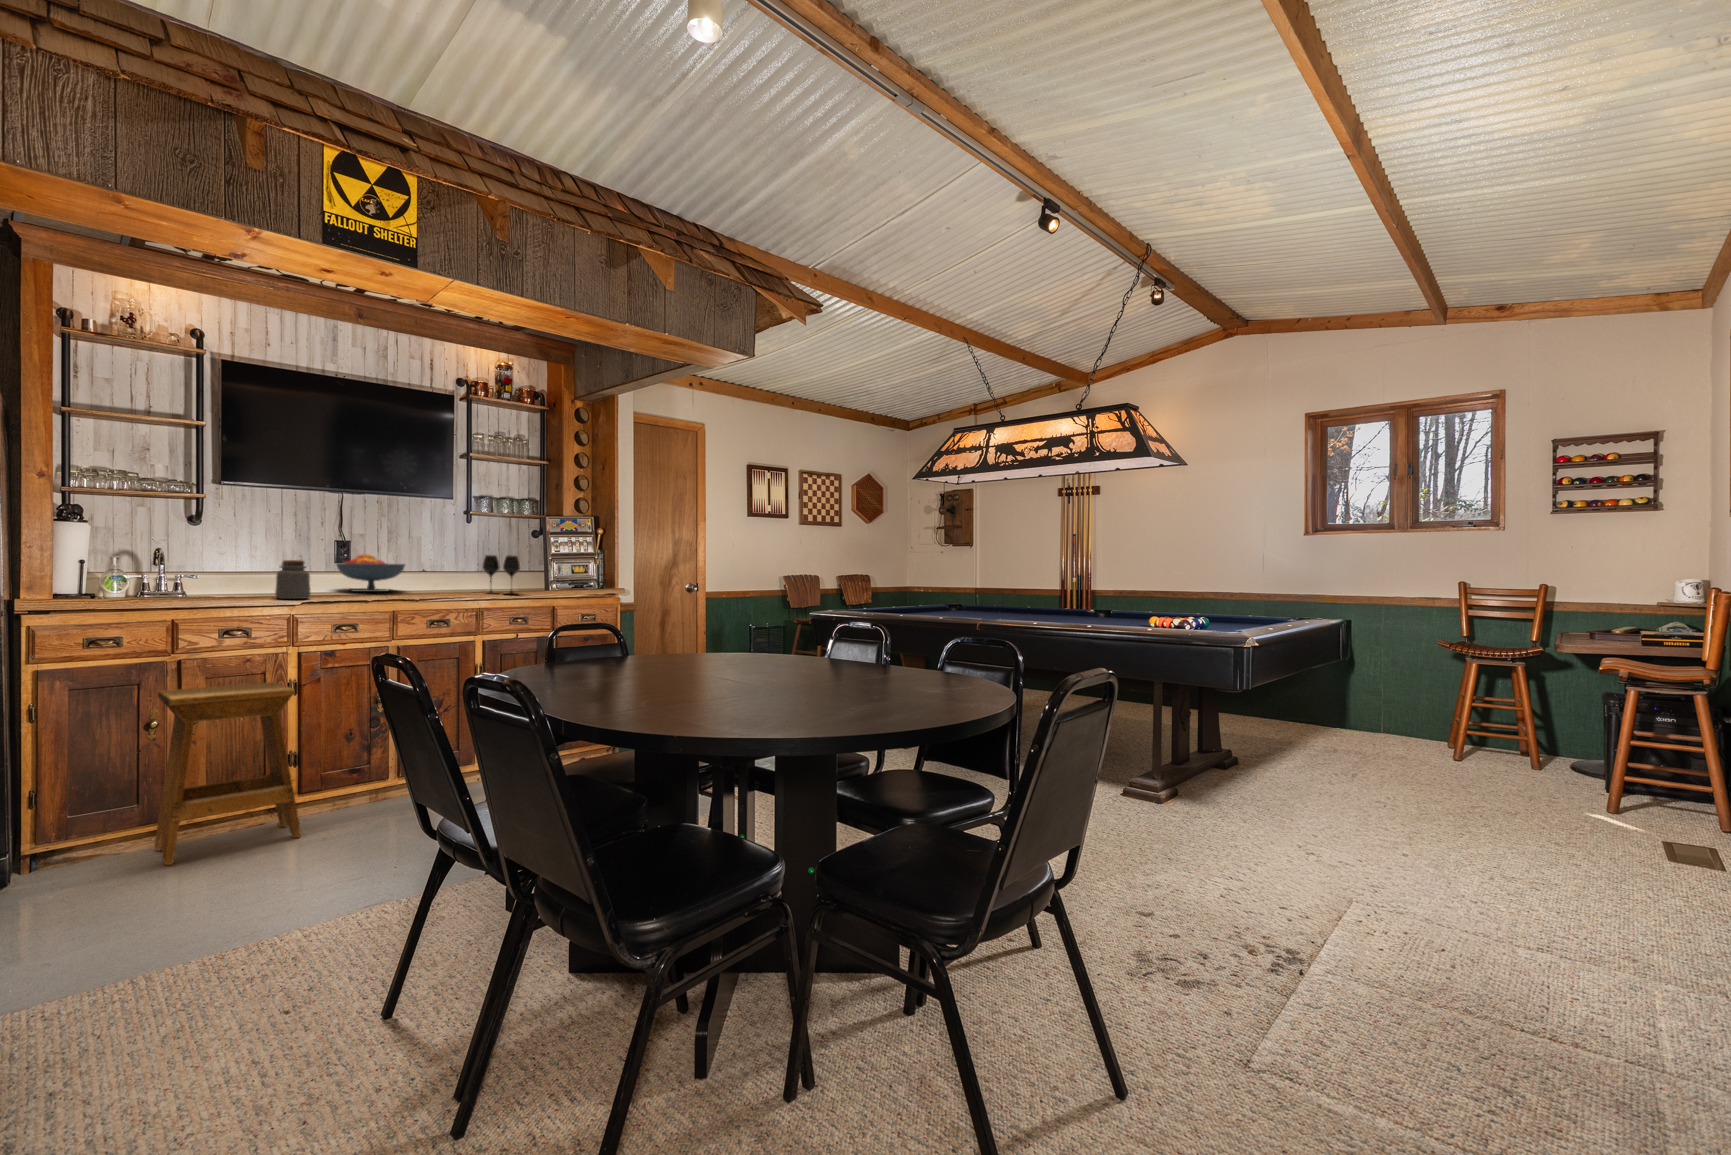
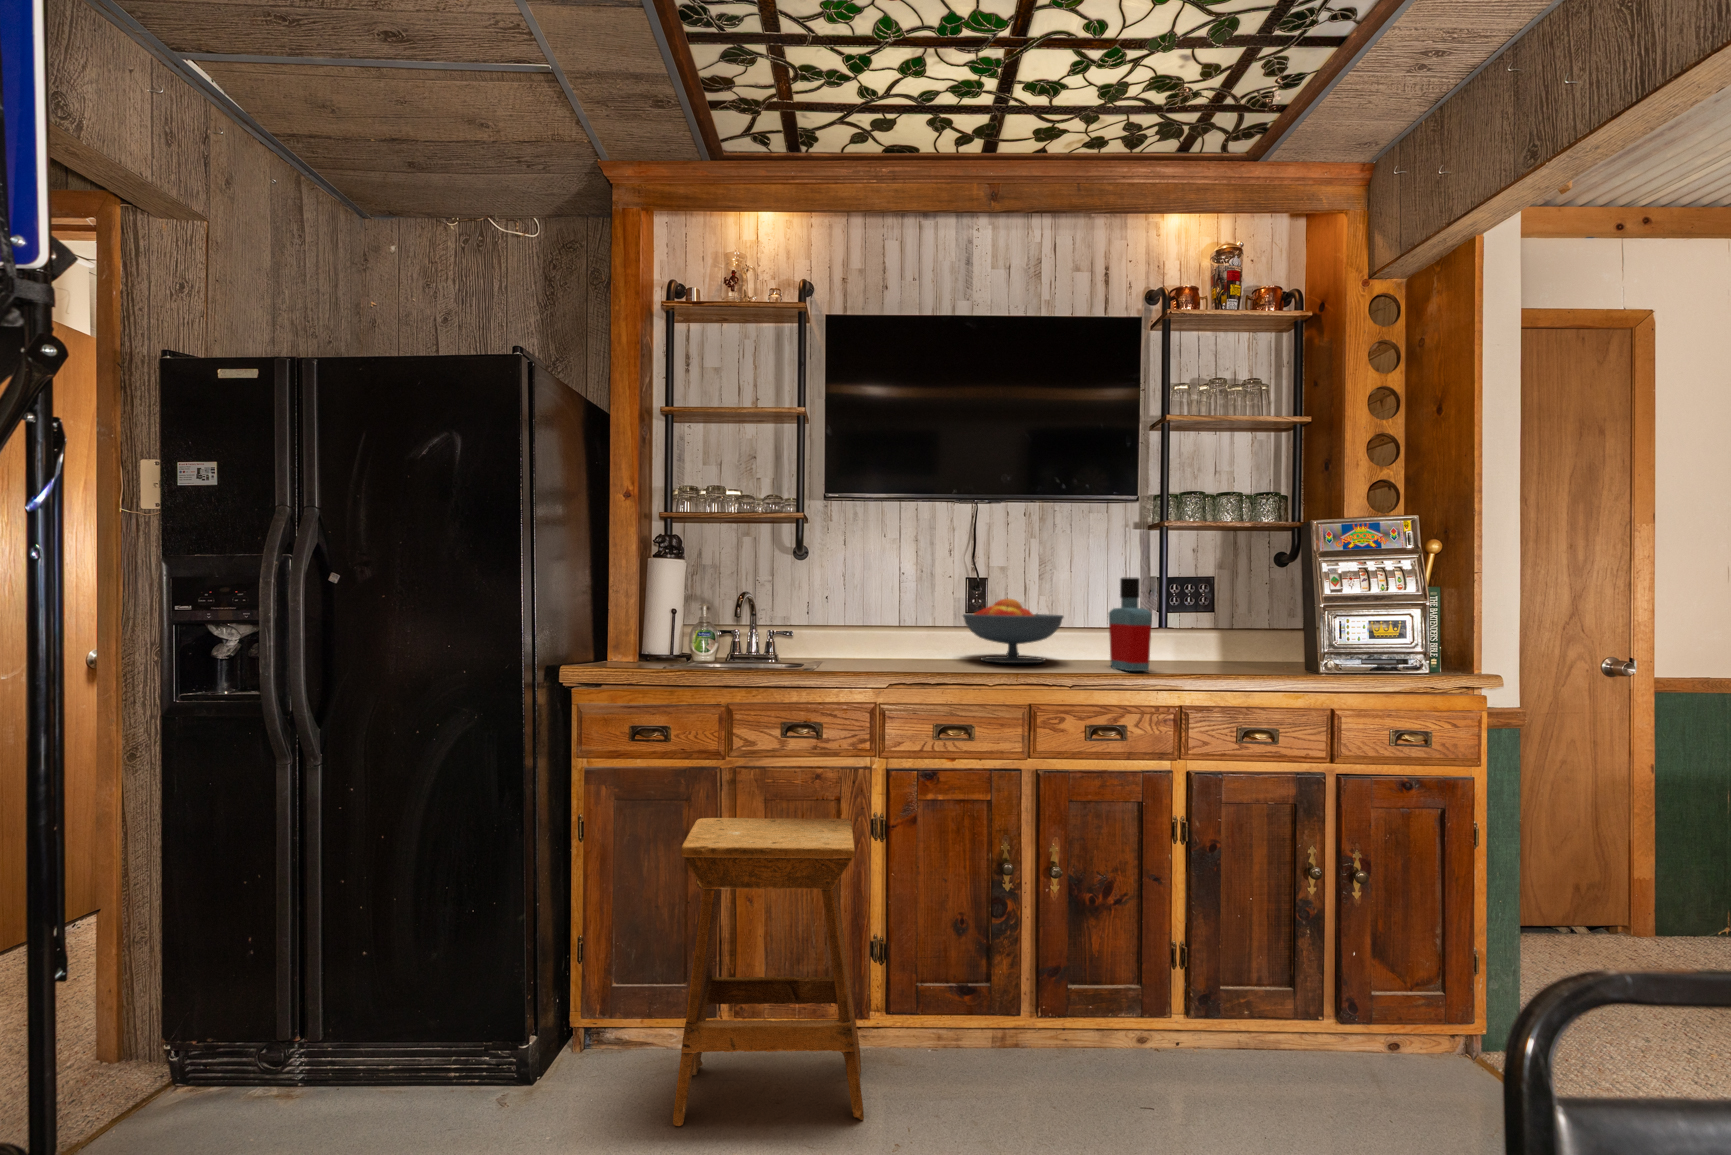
bottle: none [434,543,461,594] -> present [1109,577,1152,671]
wine glass: present [483,555,520,594] -> none [1190,599,1262,674]
jar: present [275,560,310,599] -> none [864,611,911,676]

